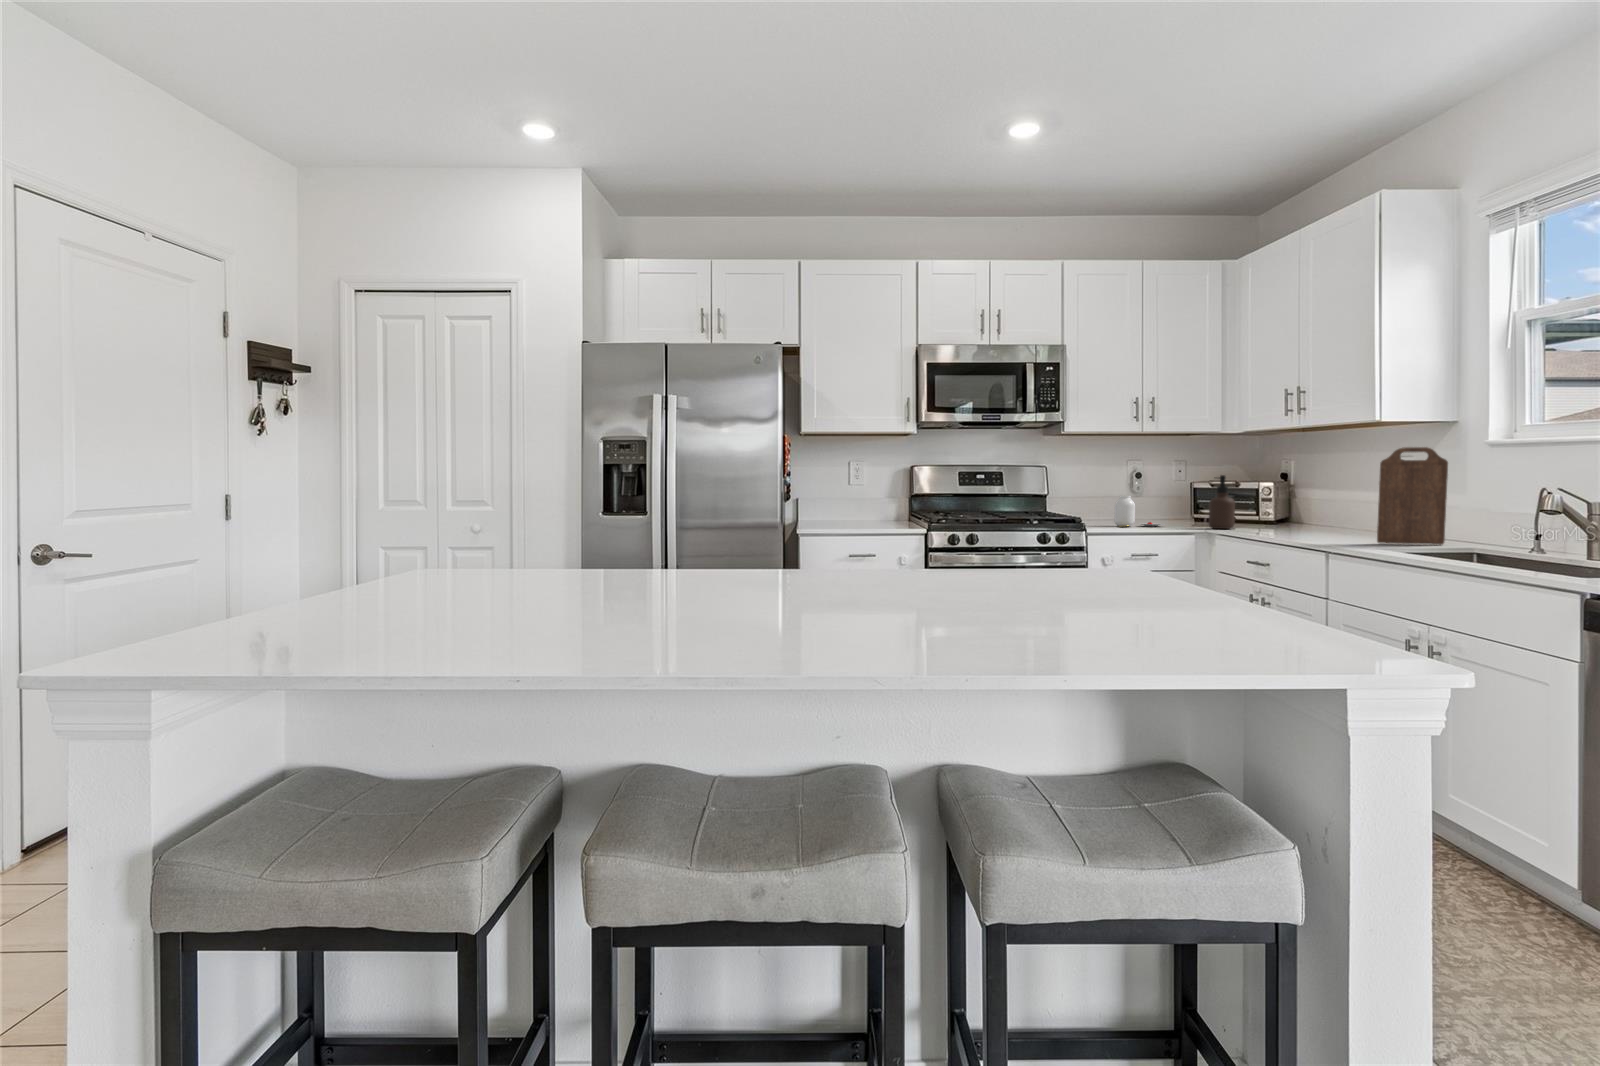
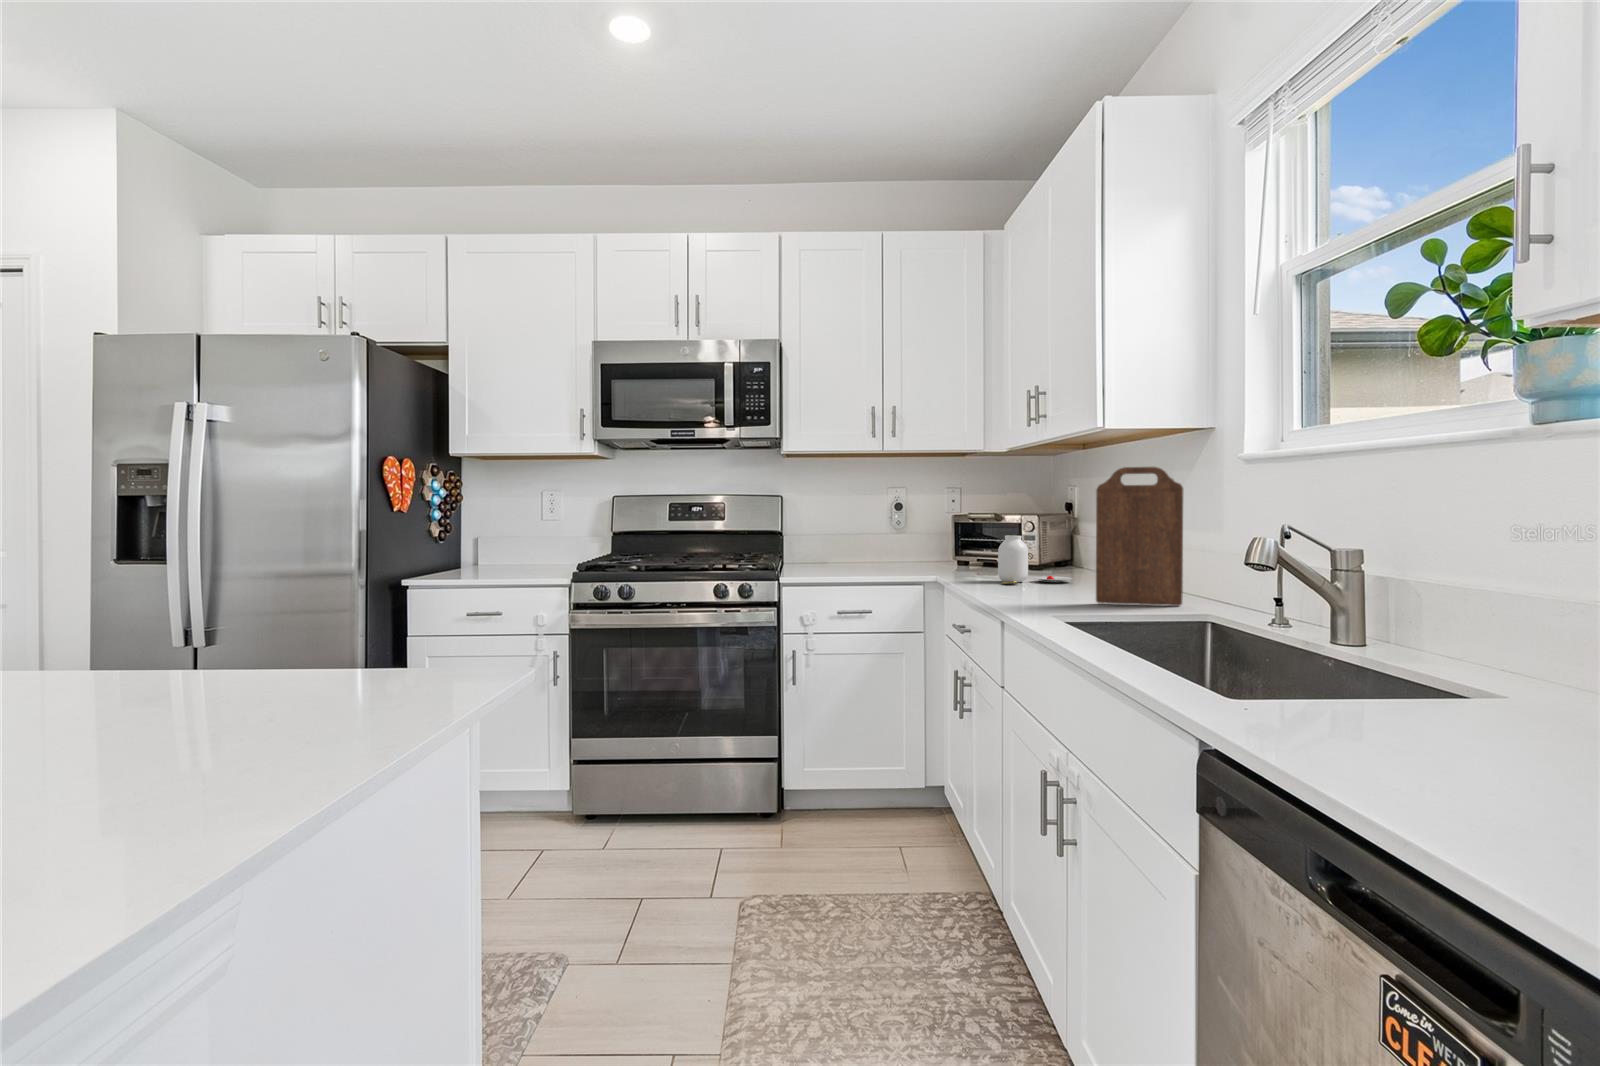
soap dispenser: present [1208,475,1235,529] -> none [953,505,983,575]
jar: present [1114,496,1163,527] -> present [998,536,1072,584]

